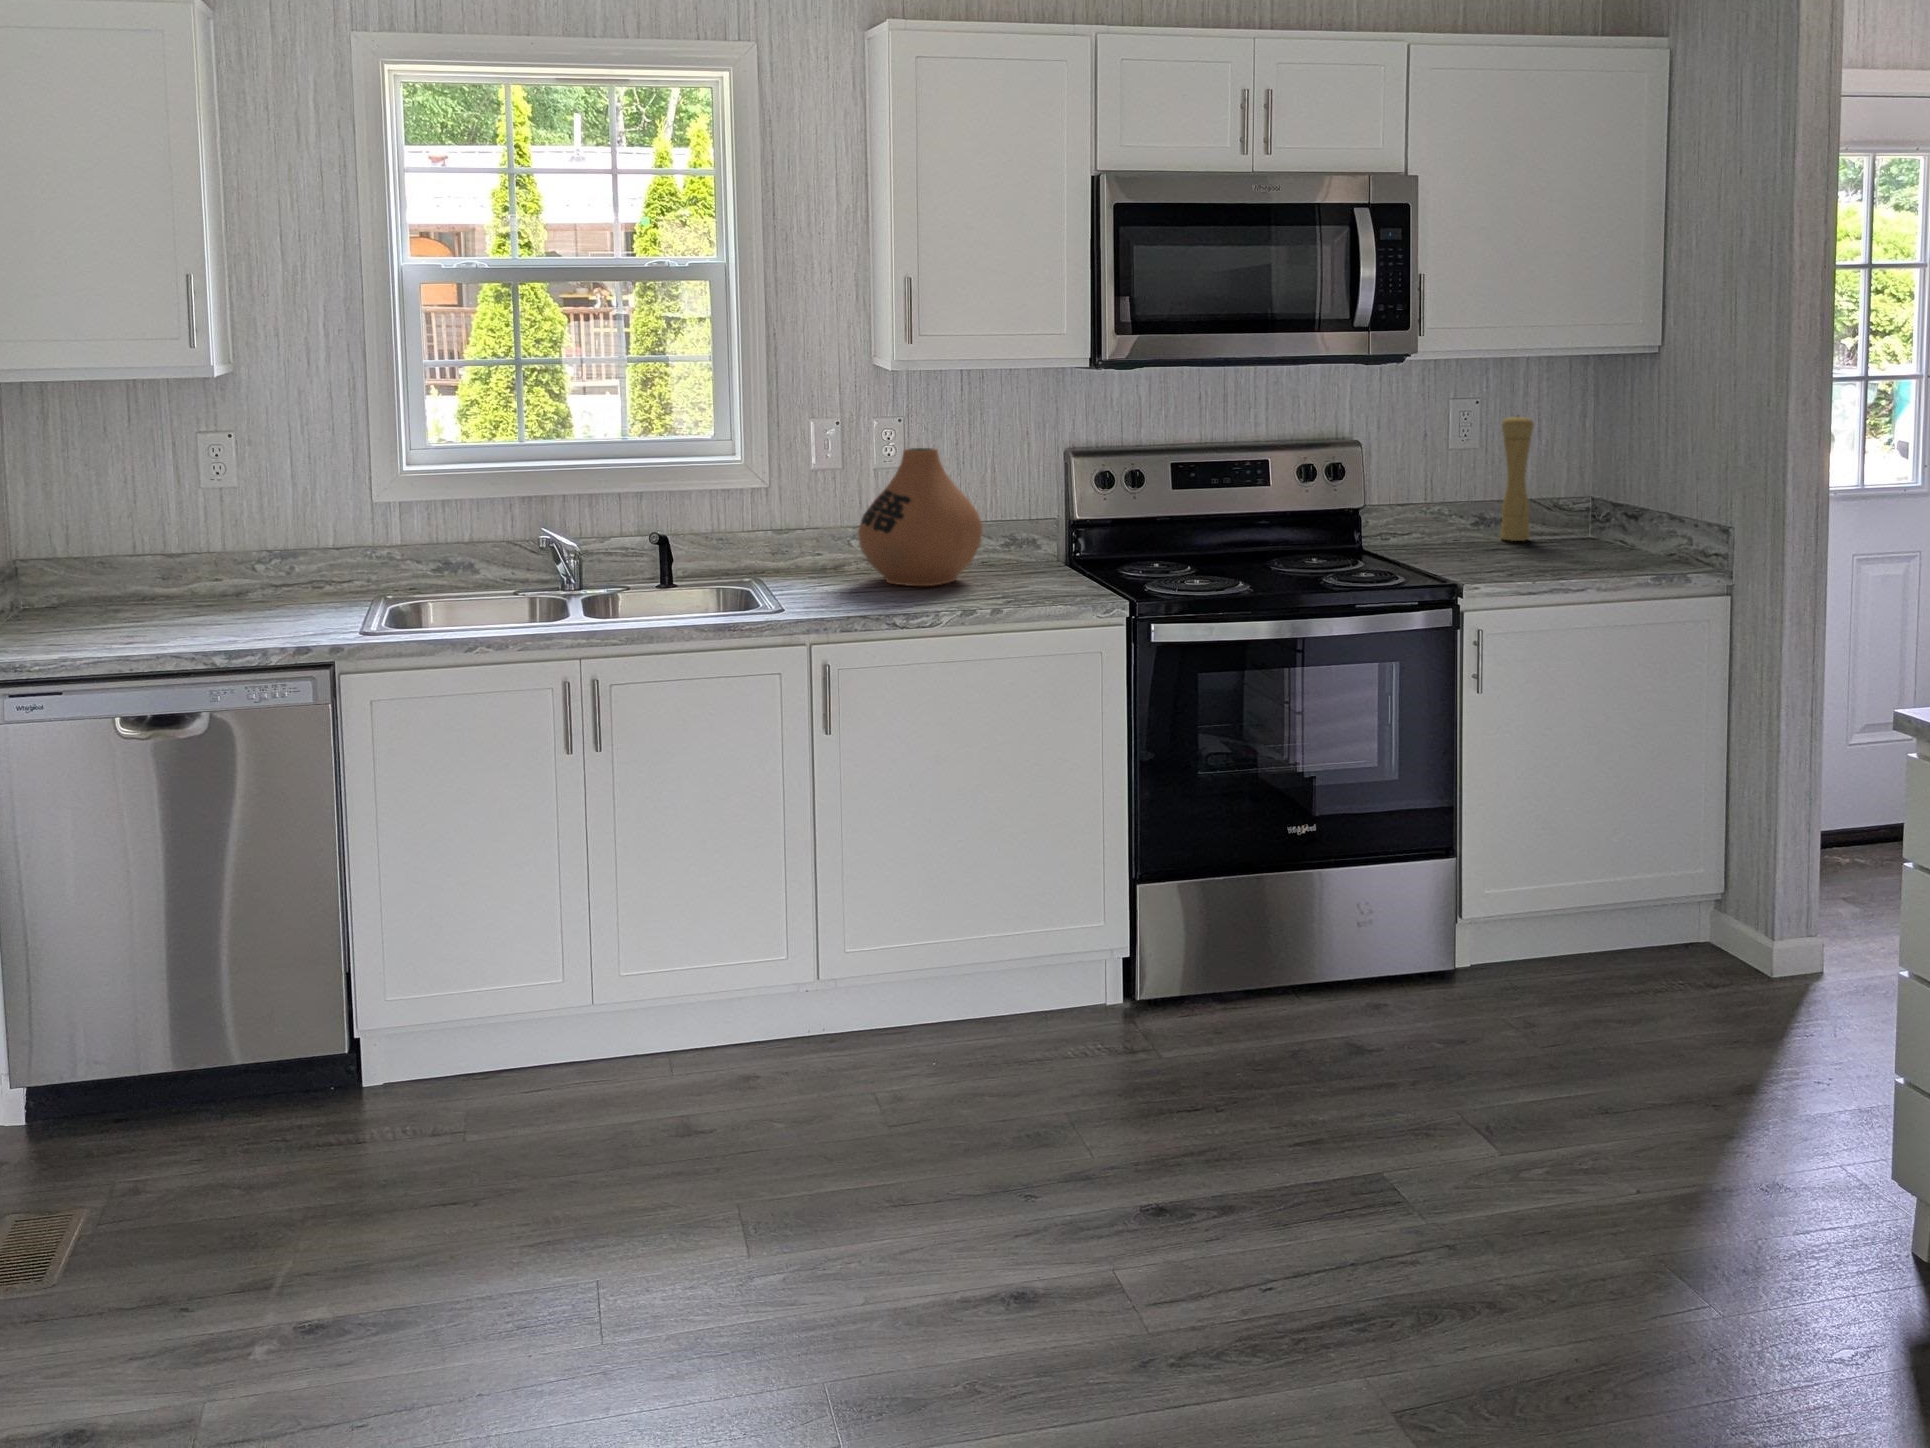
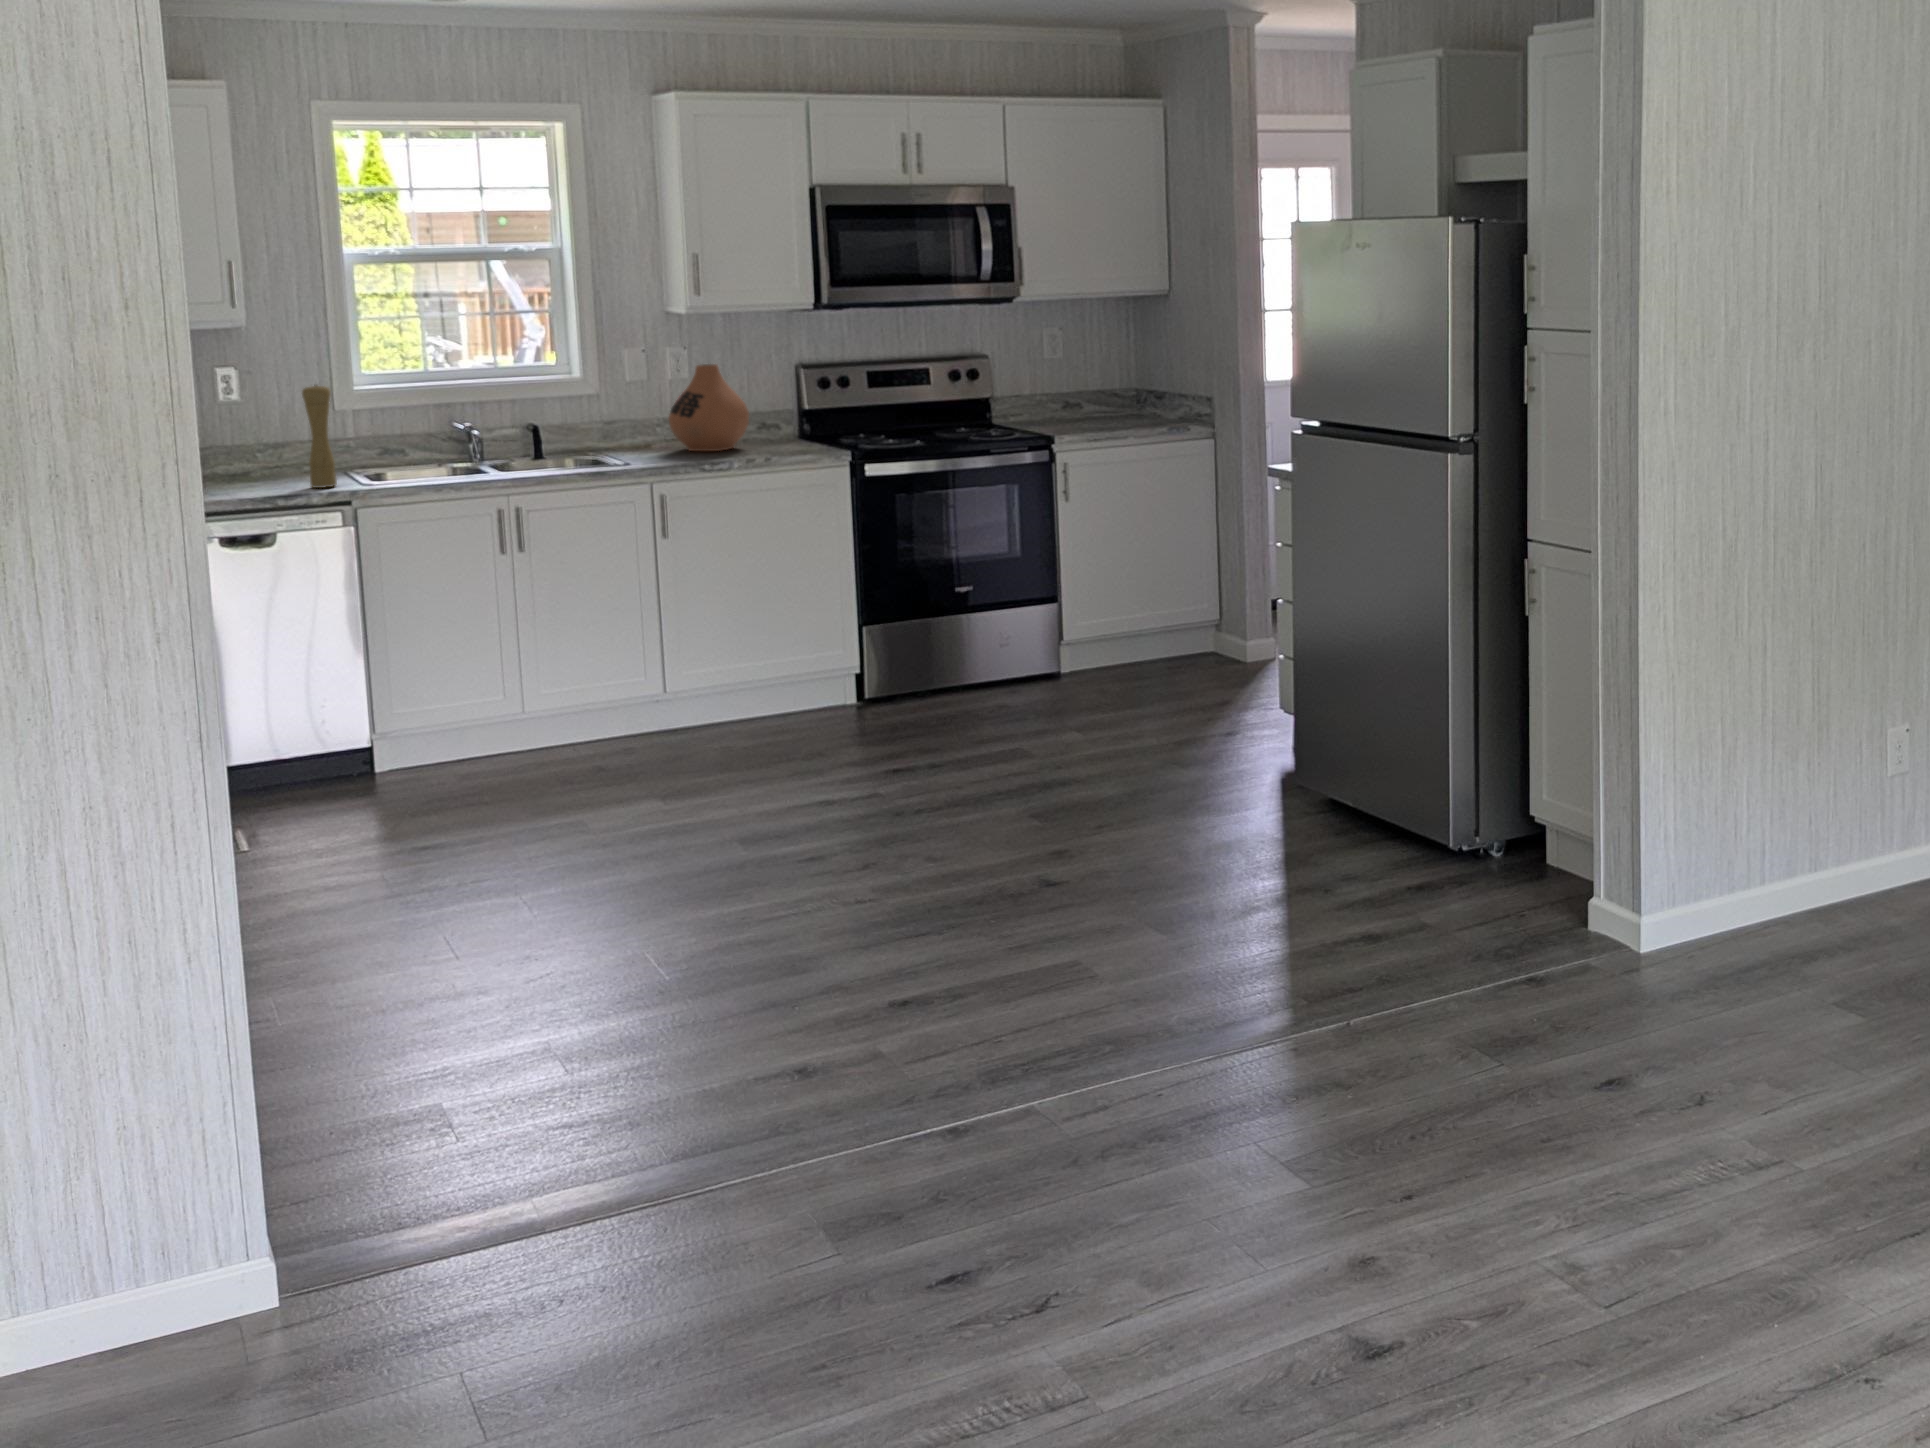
pepper mill: present [1500,415,1534,541] -> present [302,385,337,488]

